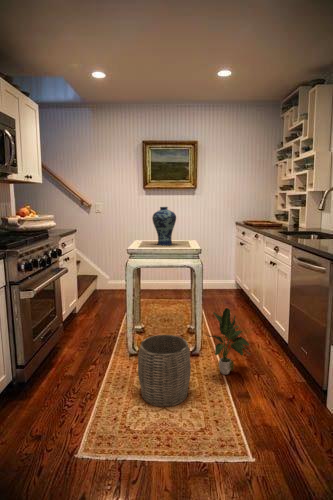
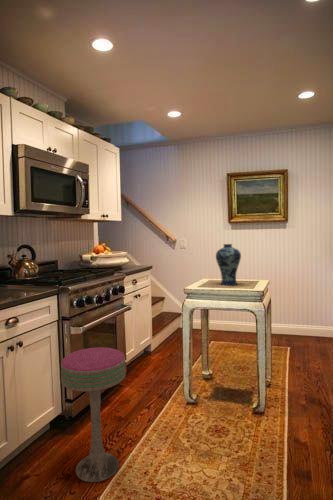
potted plant: present [209,308,250,374] -> none [262,363,319,444]
bar stool: none [25,309,93,439] -> present [61,347,126,482]
woven basket: present [138,335,191,407] -> none [179,385,237,471]

